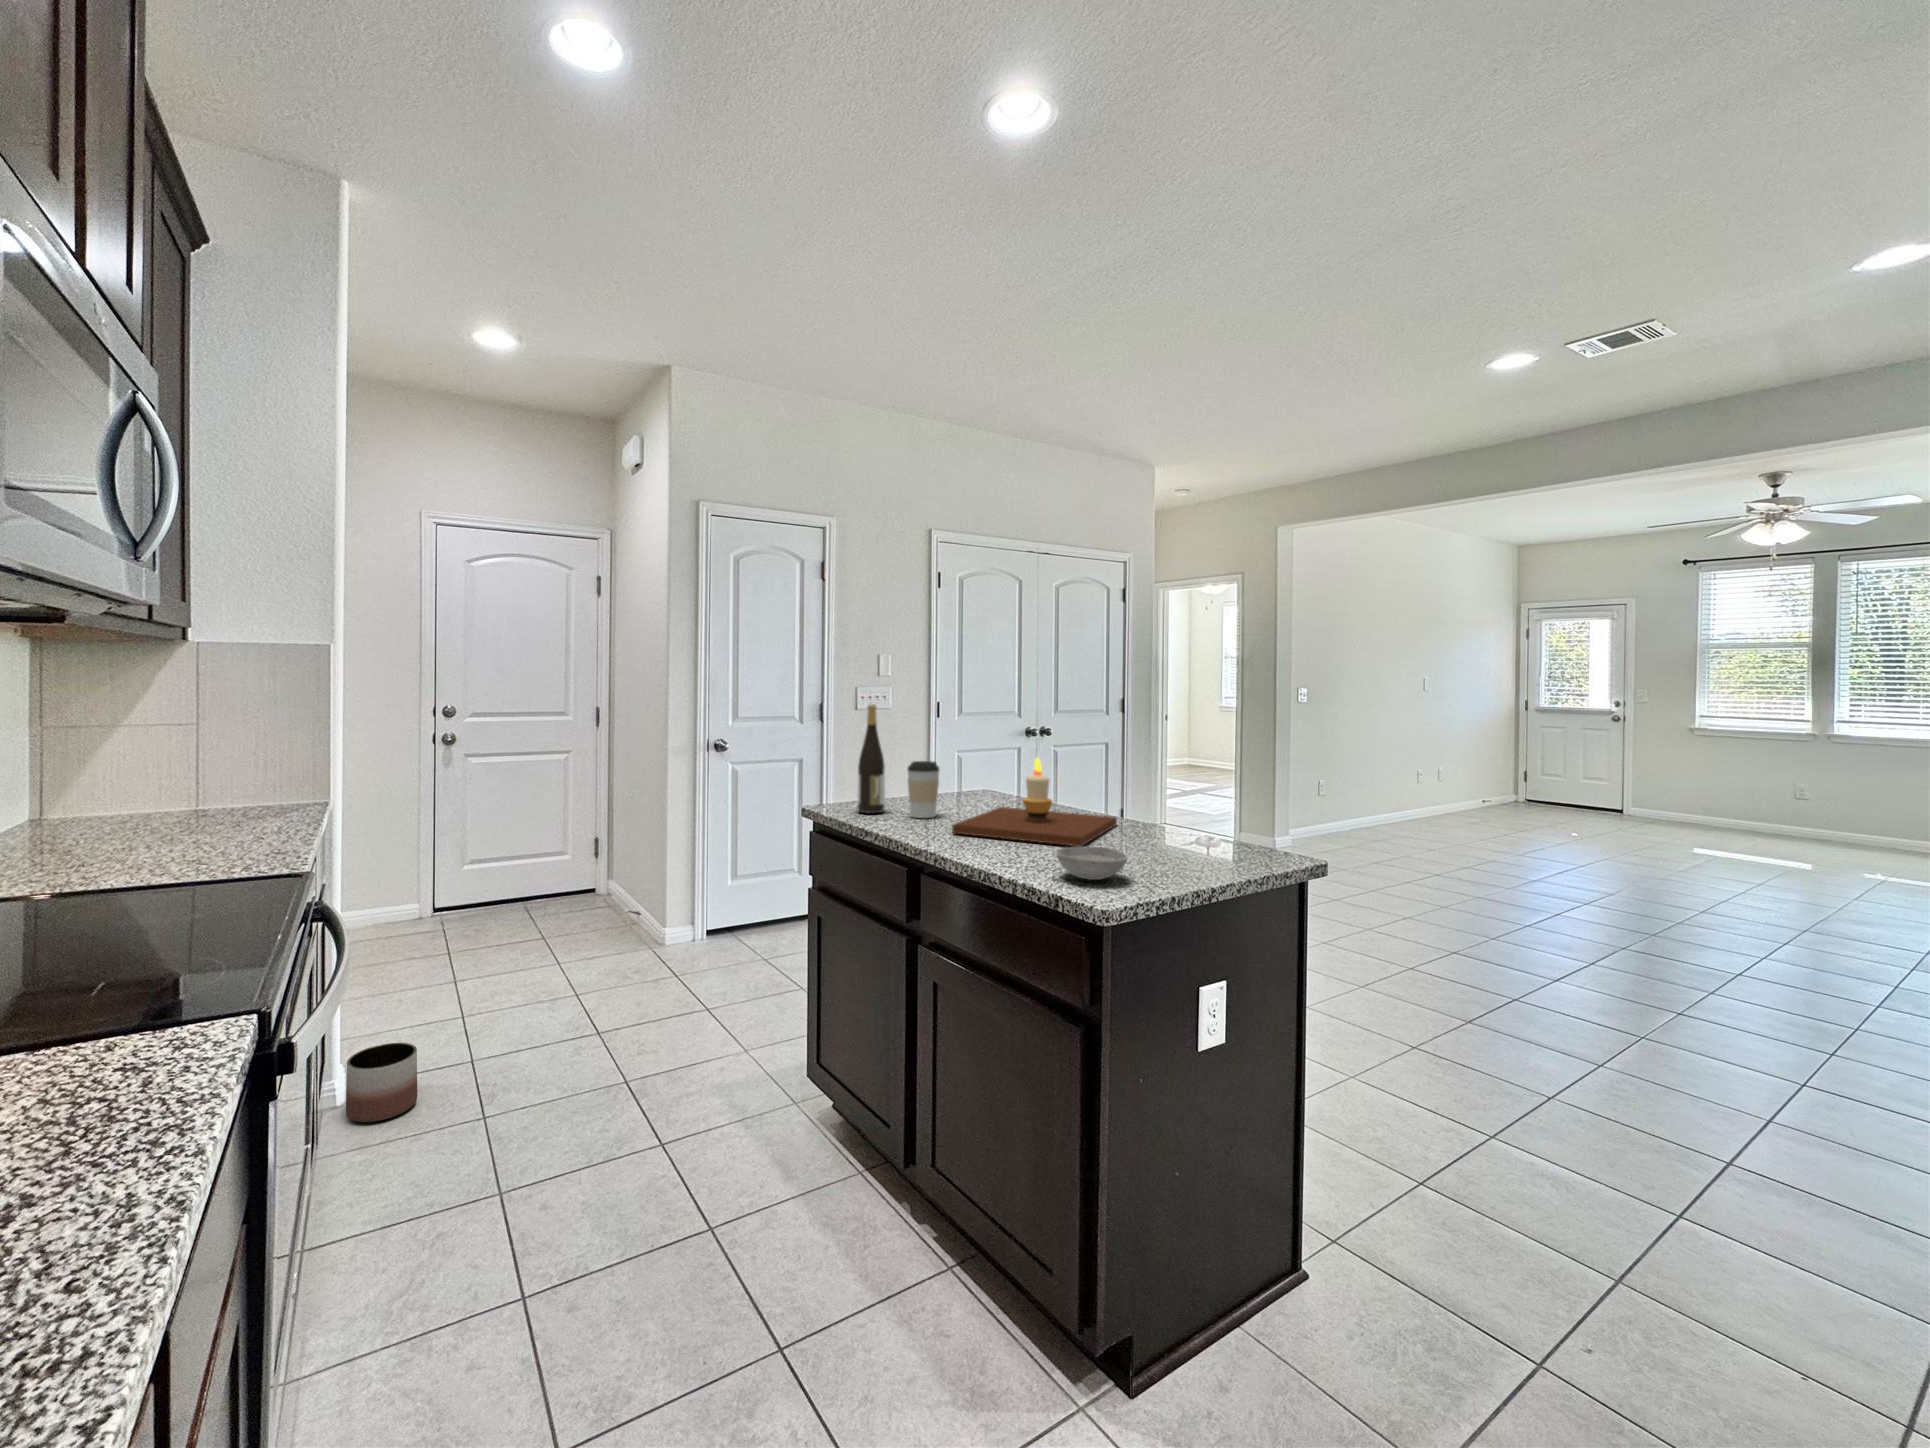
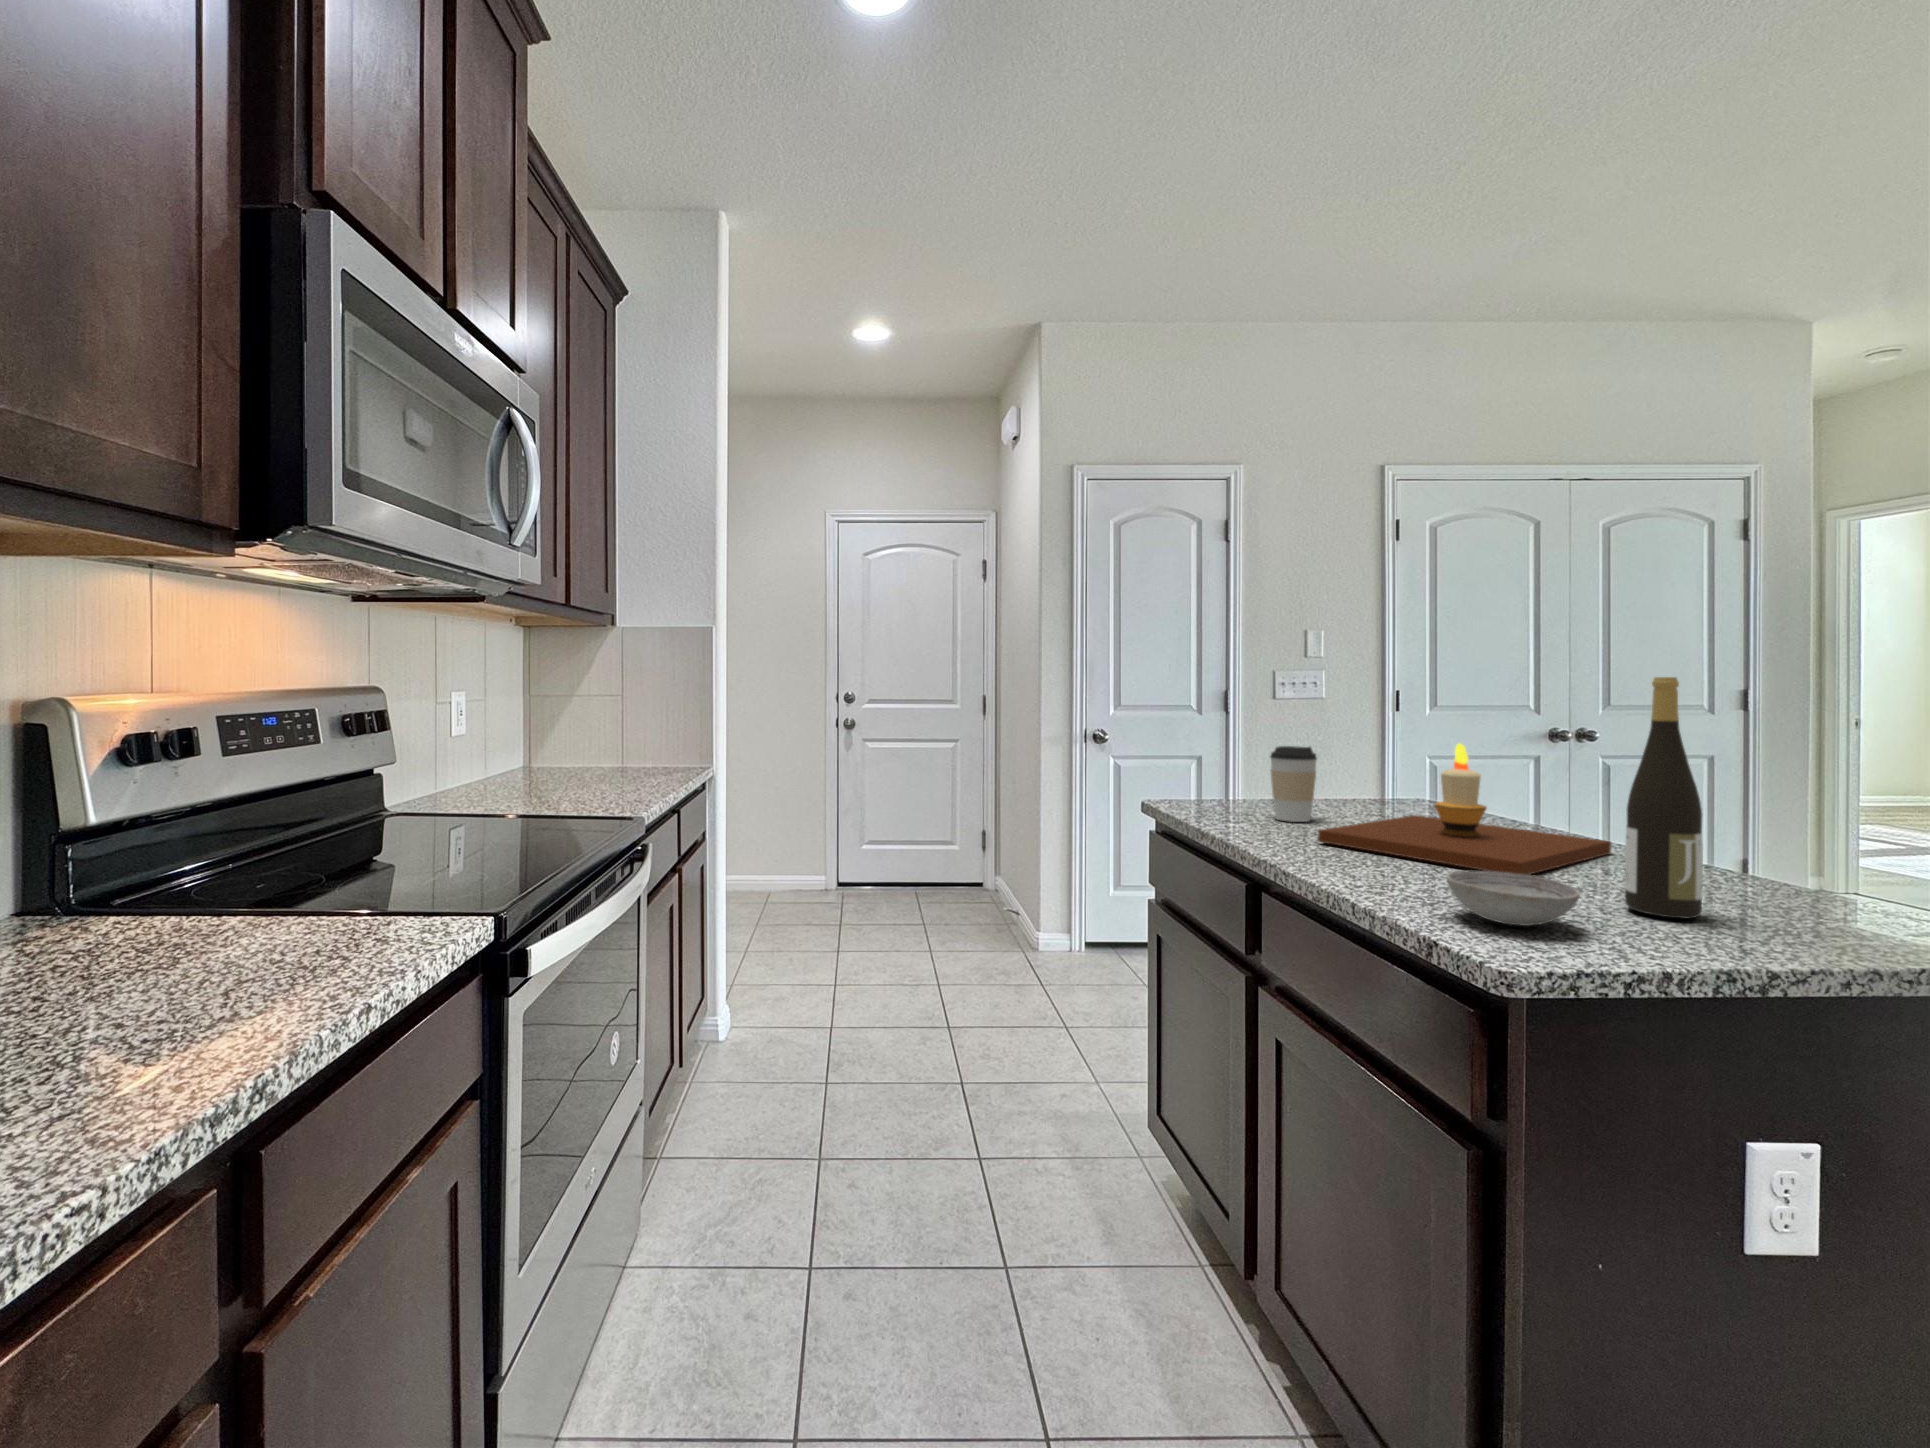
wine bottle: present [858,705,885,813] -> present [1625,677,1703,918]
planter: present [346,1043,417,1122] -> none [713,1000,772,1072]

